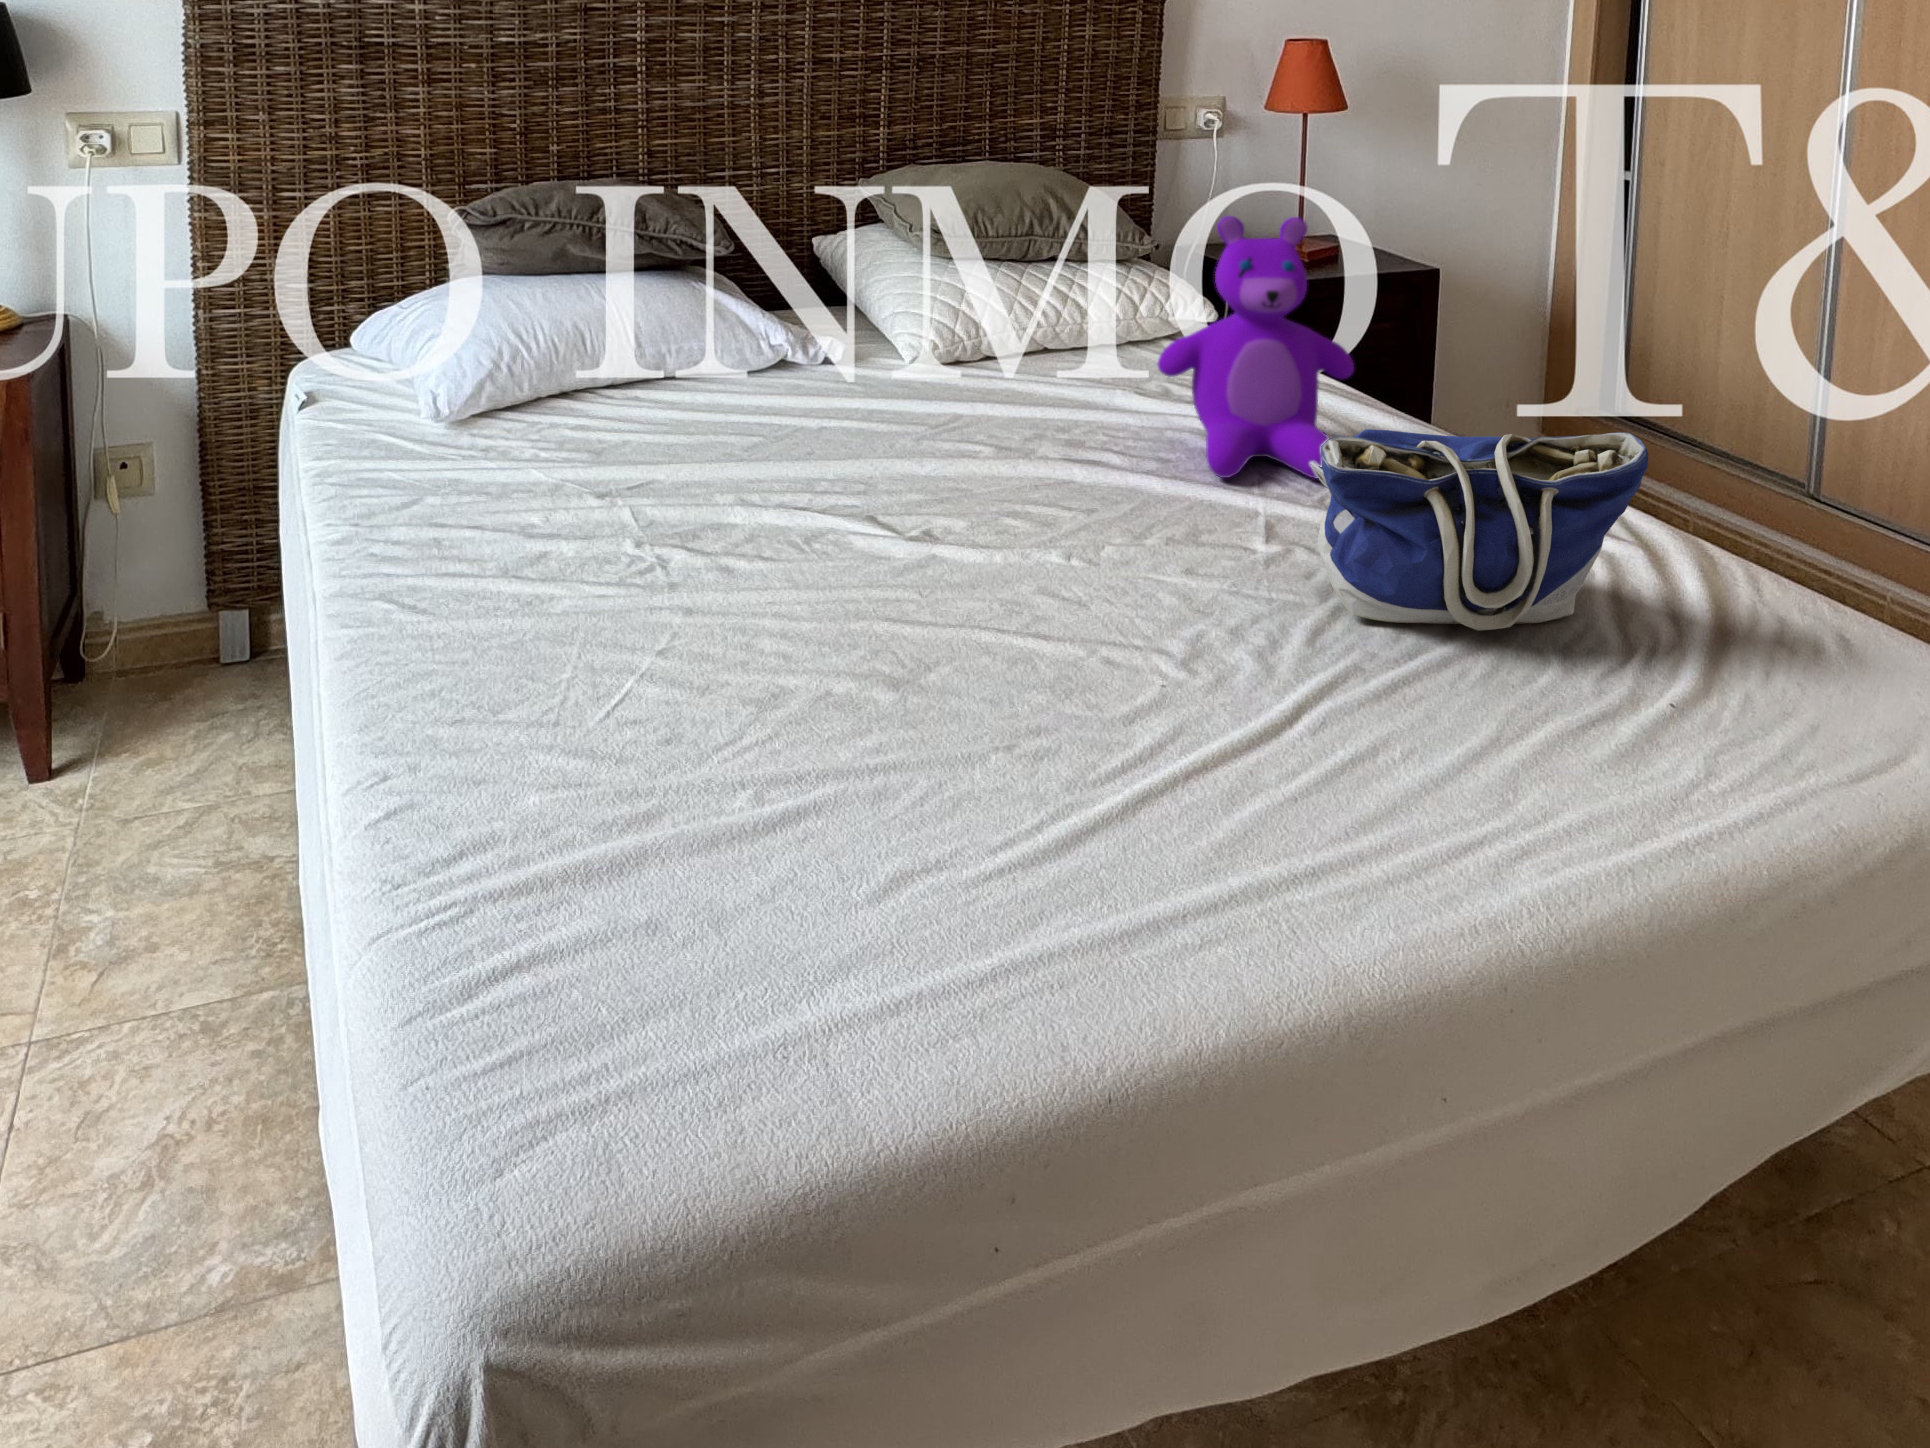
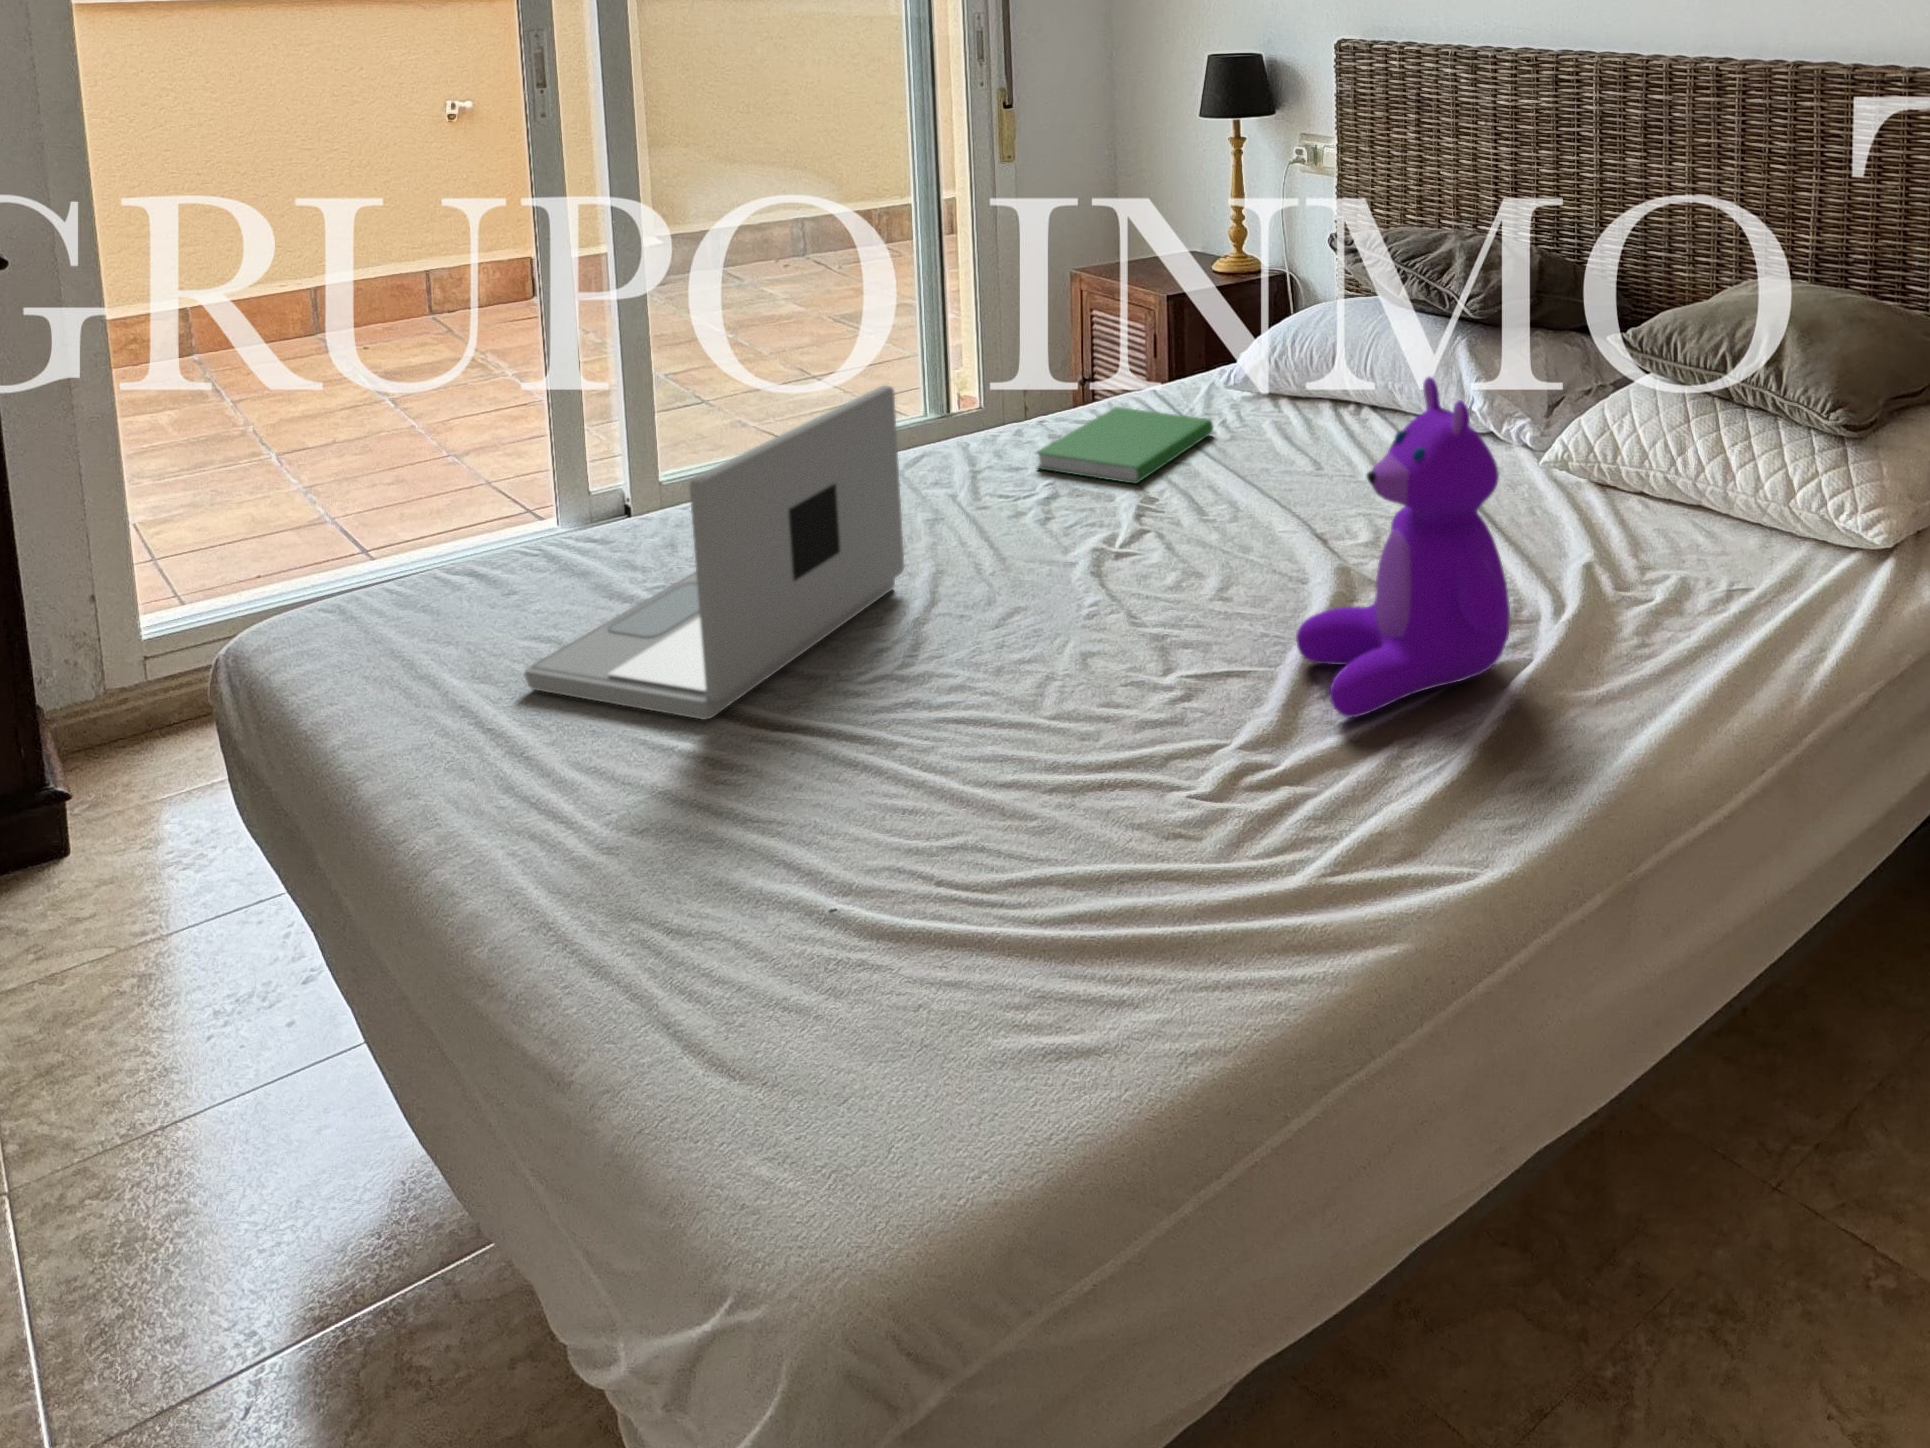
laptop: none [783,370,1248,830] -> present [524,386,904,719]
tote bag: present [1310,429,1648,631] -> none [831,560,1077,908]
hardcover book: none [514,437,751,538] -> present [1036,407,1213,483]

